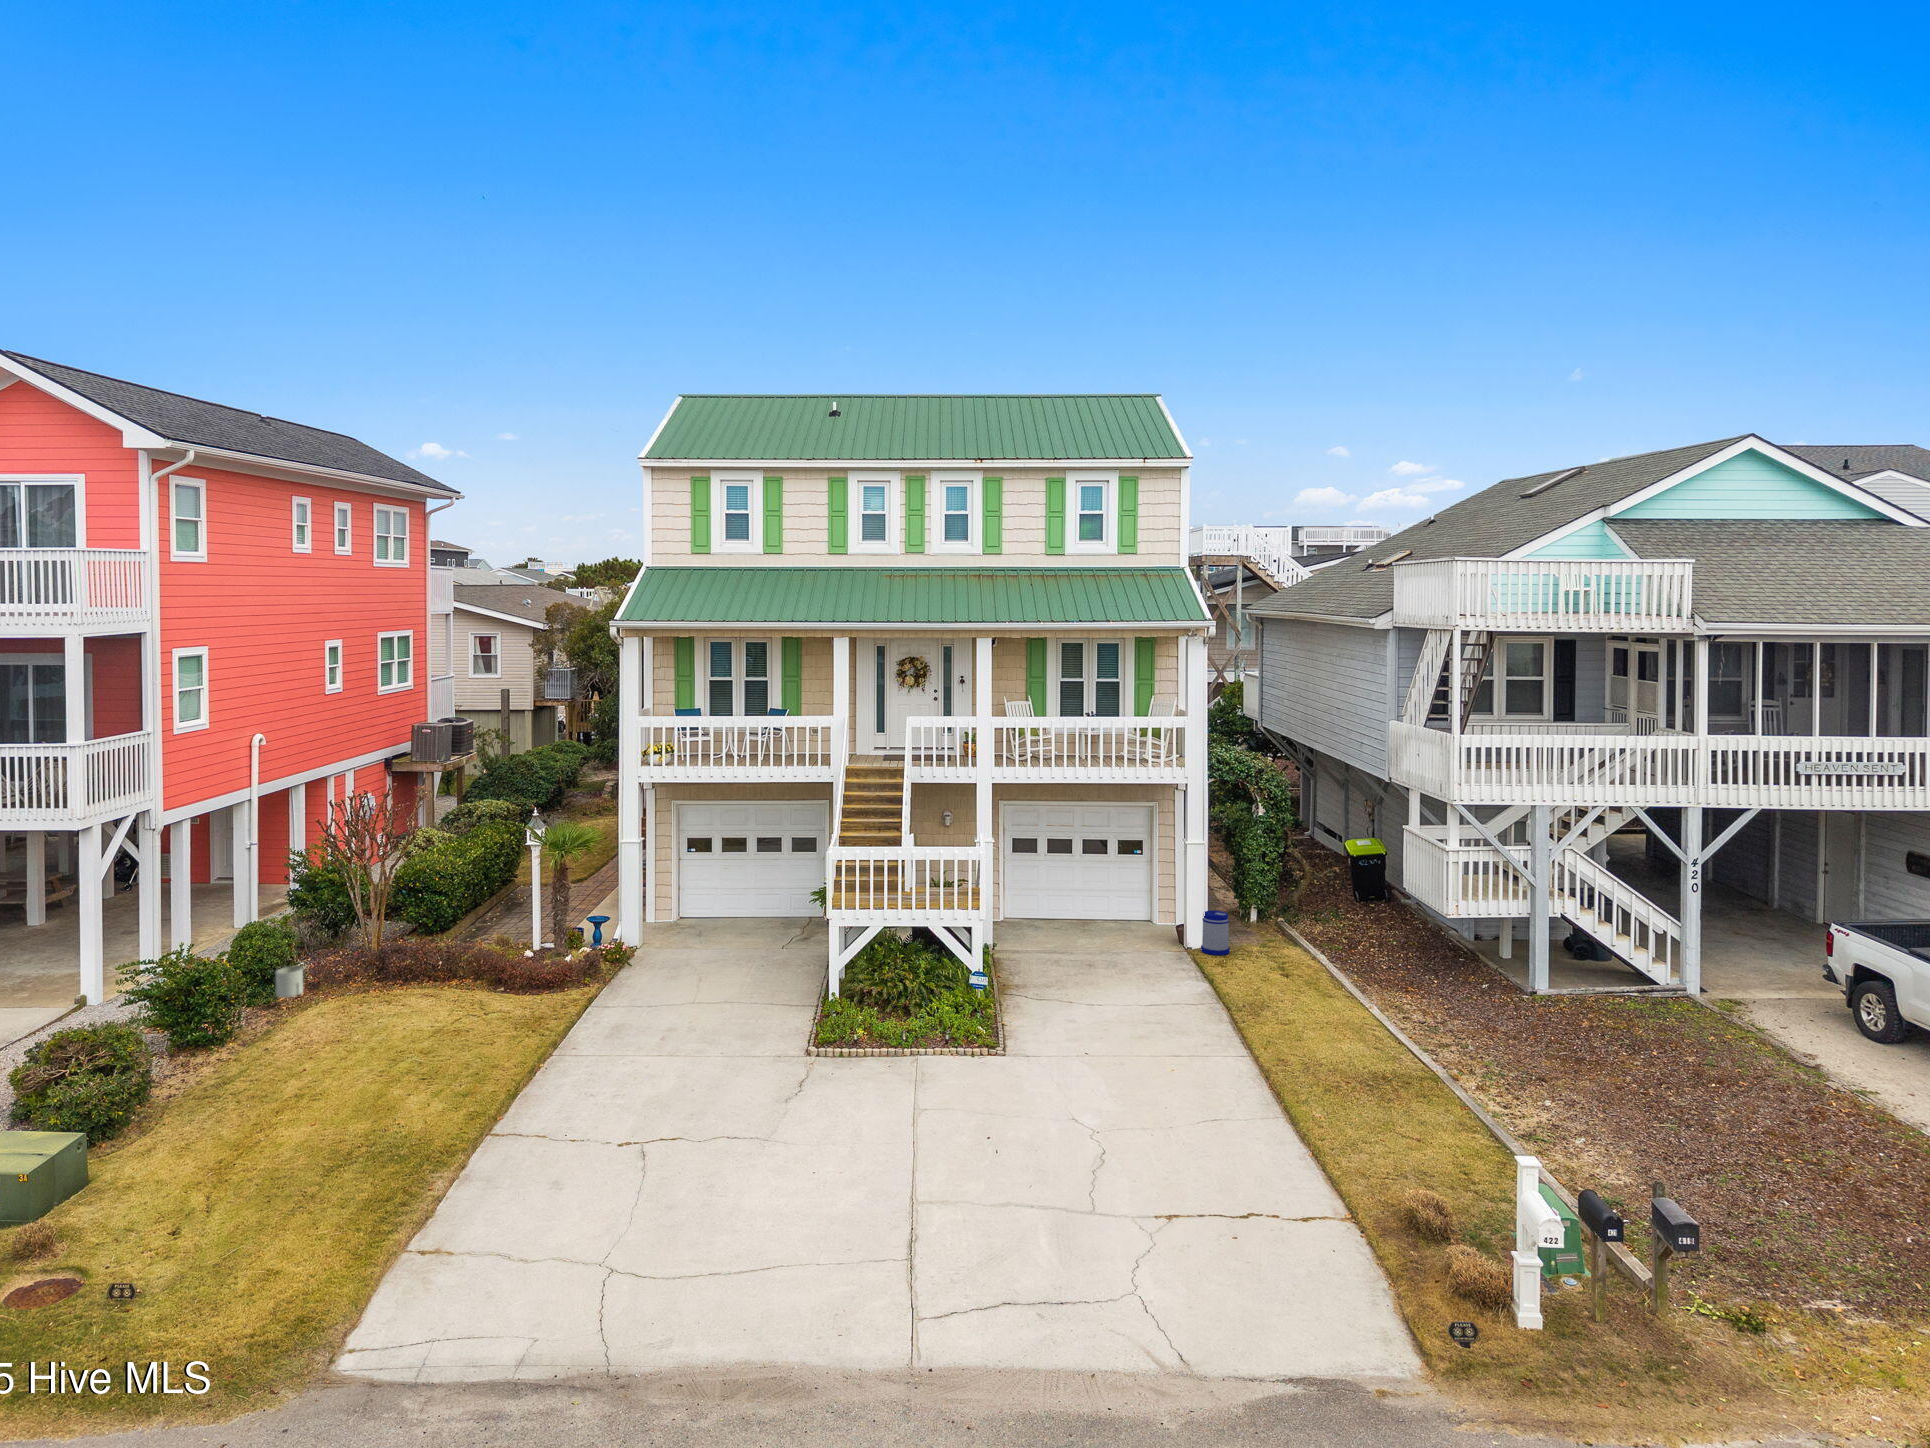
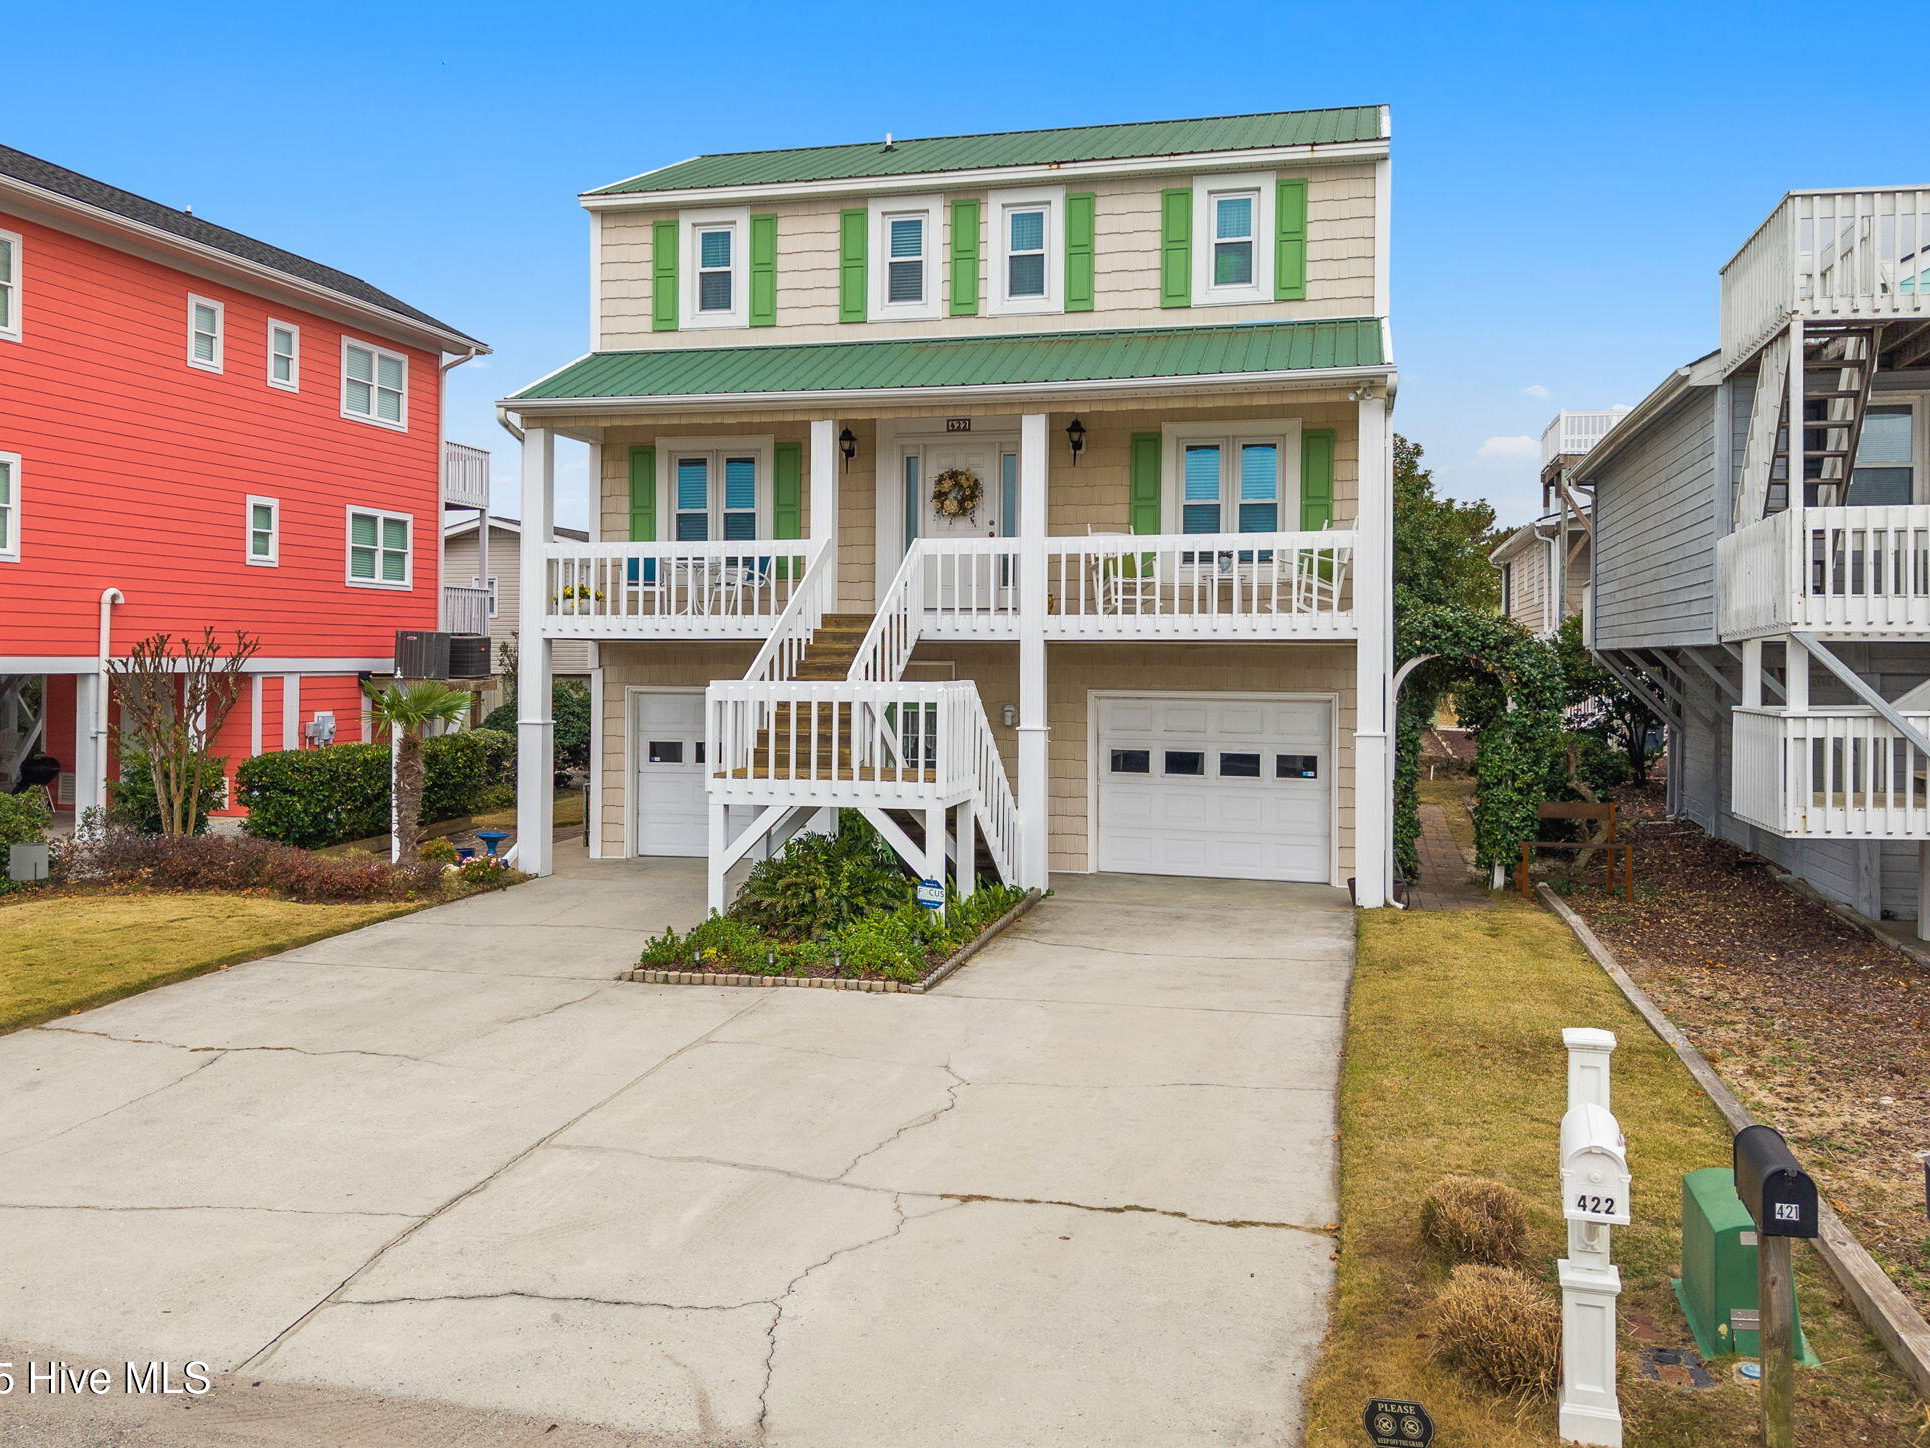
bench: none [1259,867,1330,929] -> present [1513,801,1633,902]
trash can: present [1201,911,1230,955] -> none [1377,847,1426,917]

